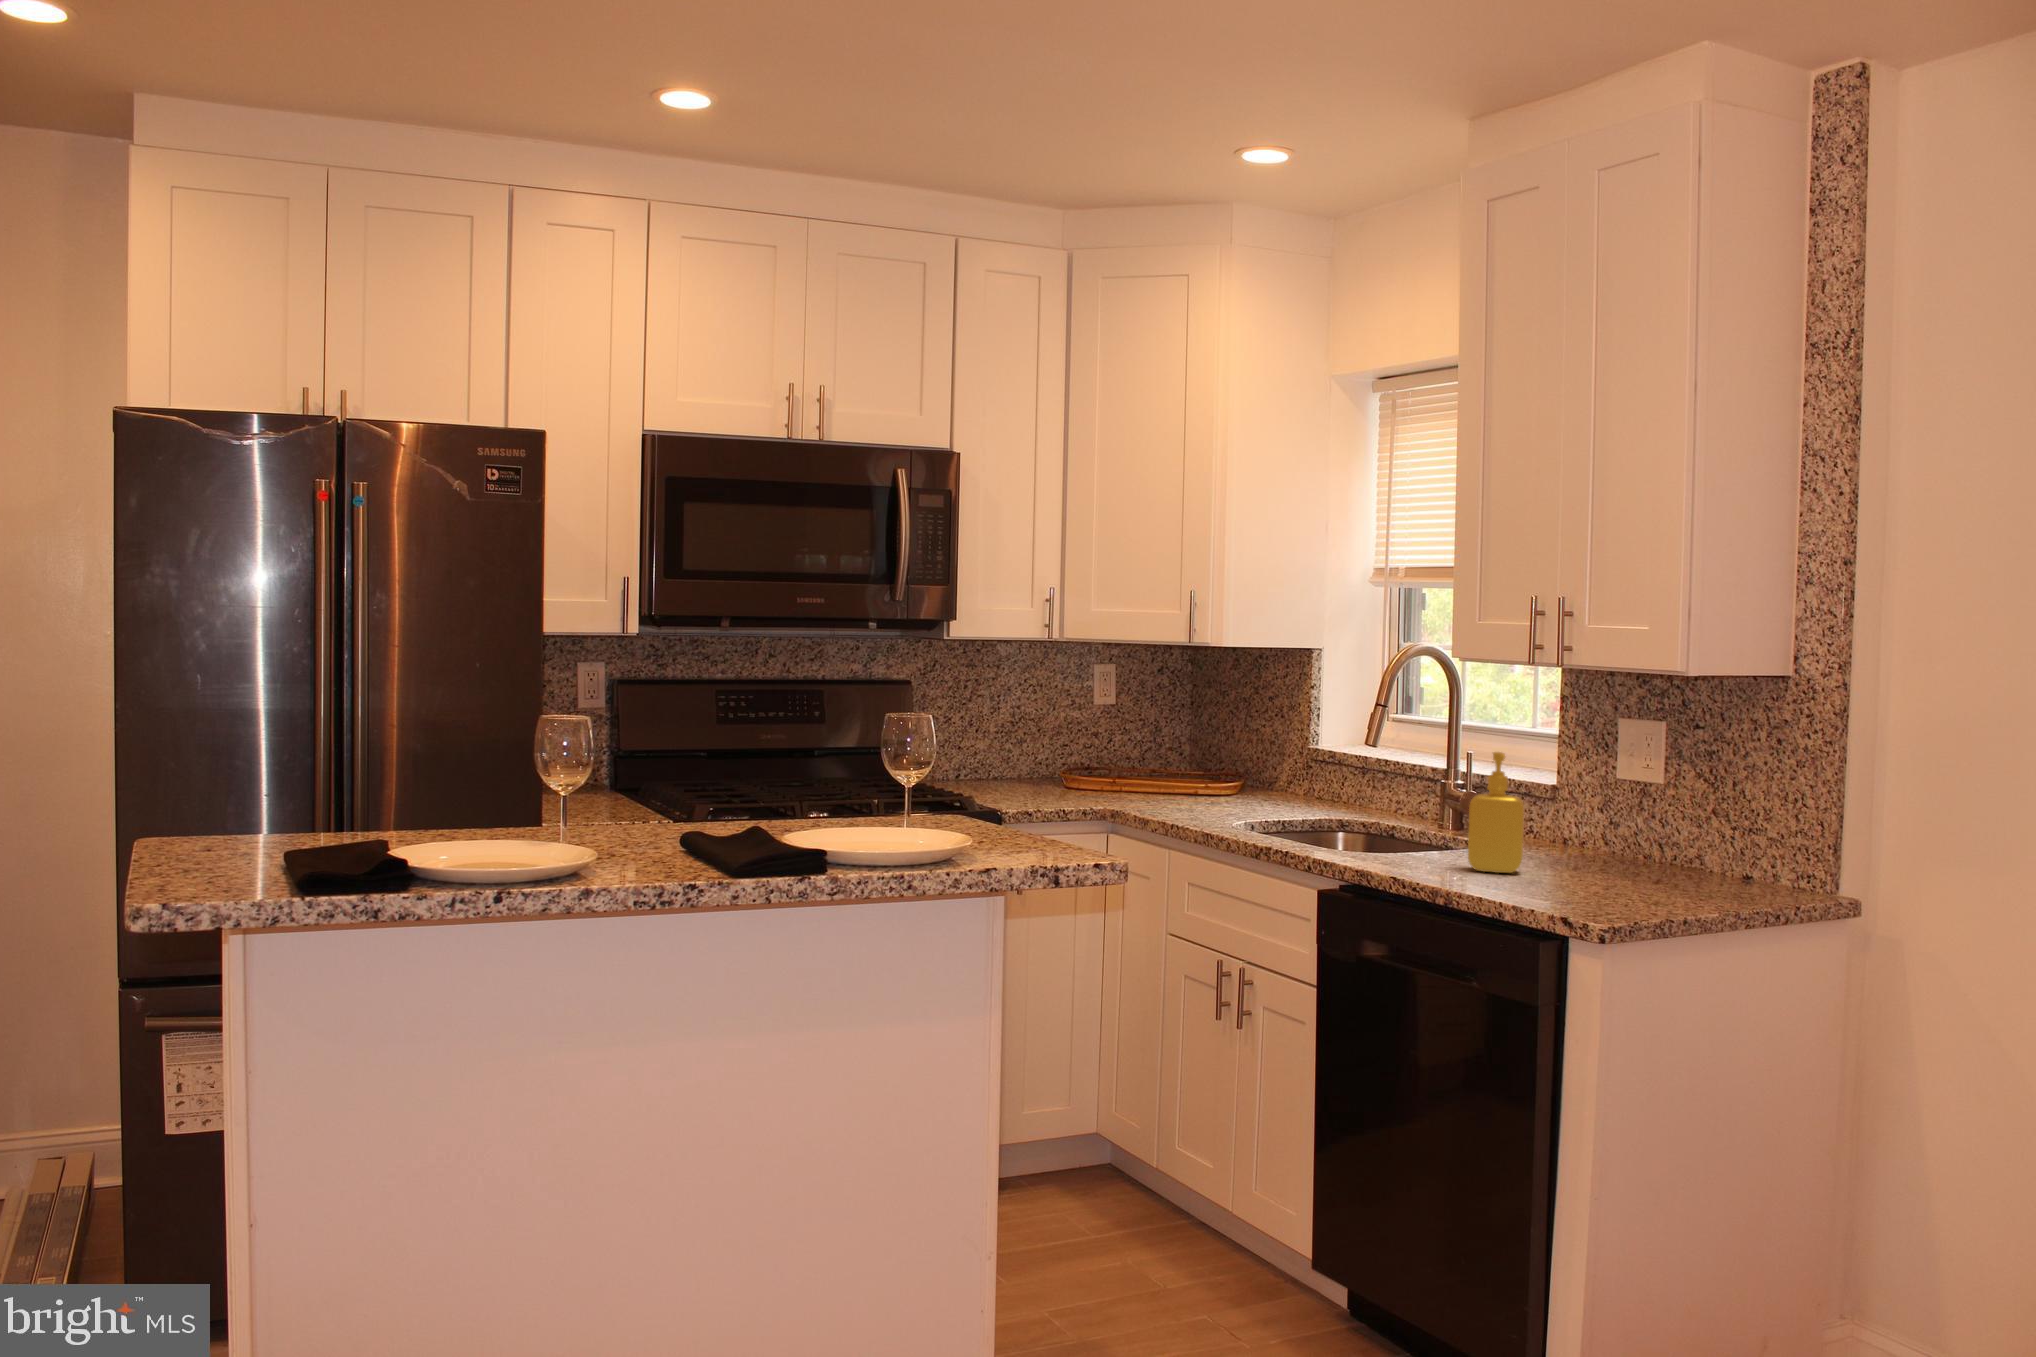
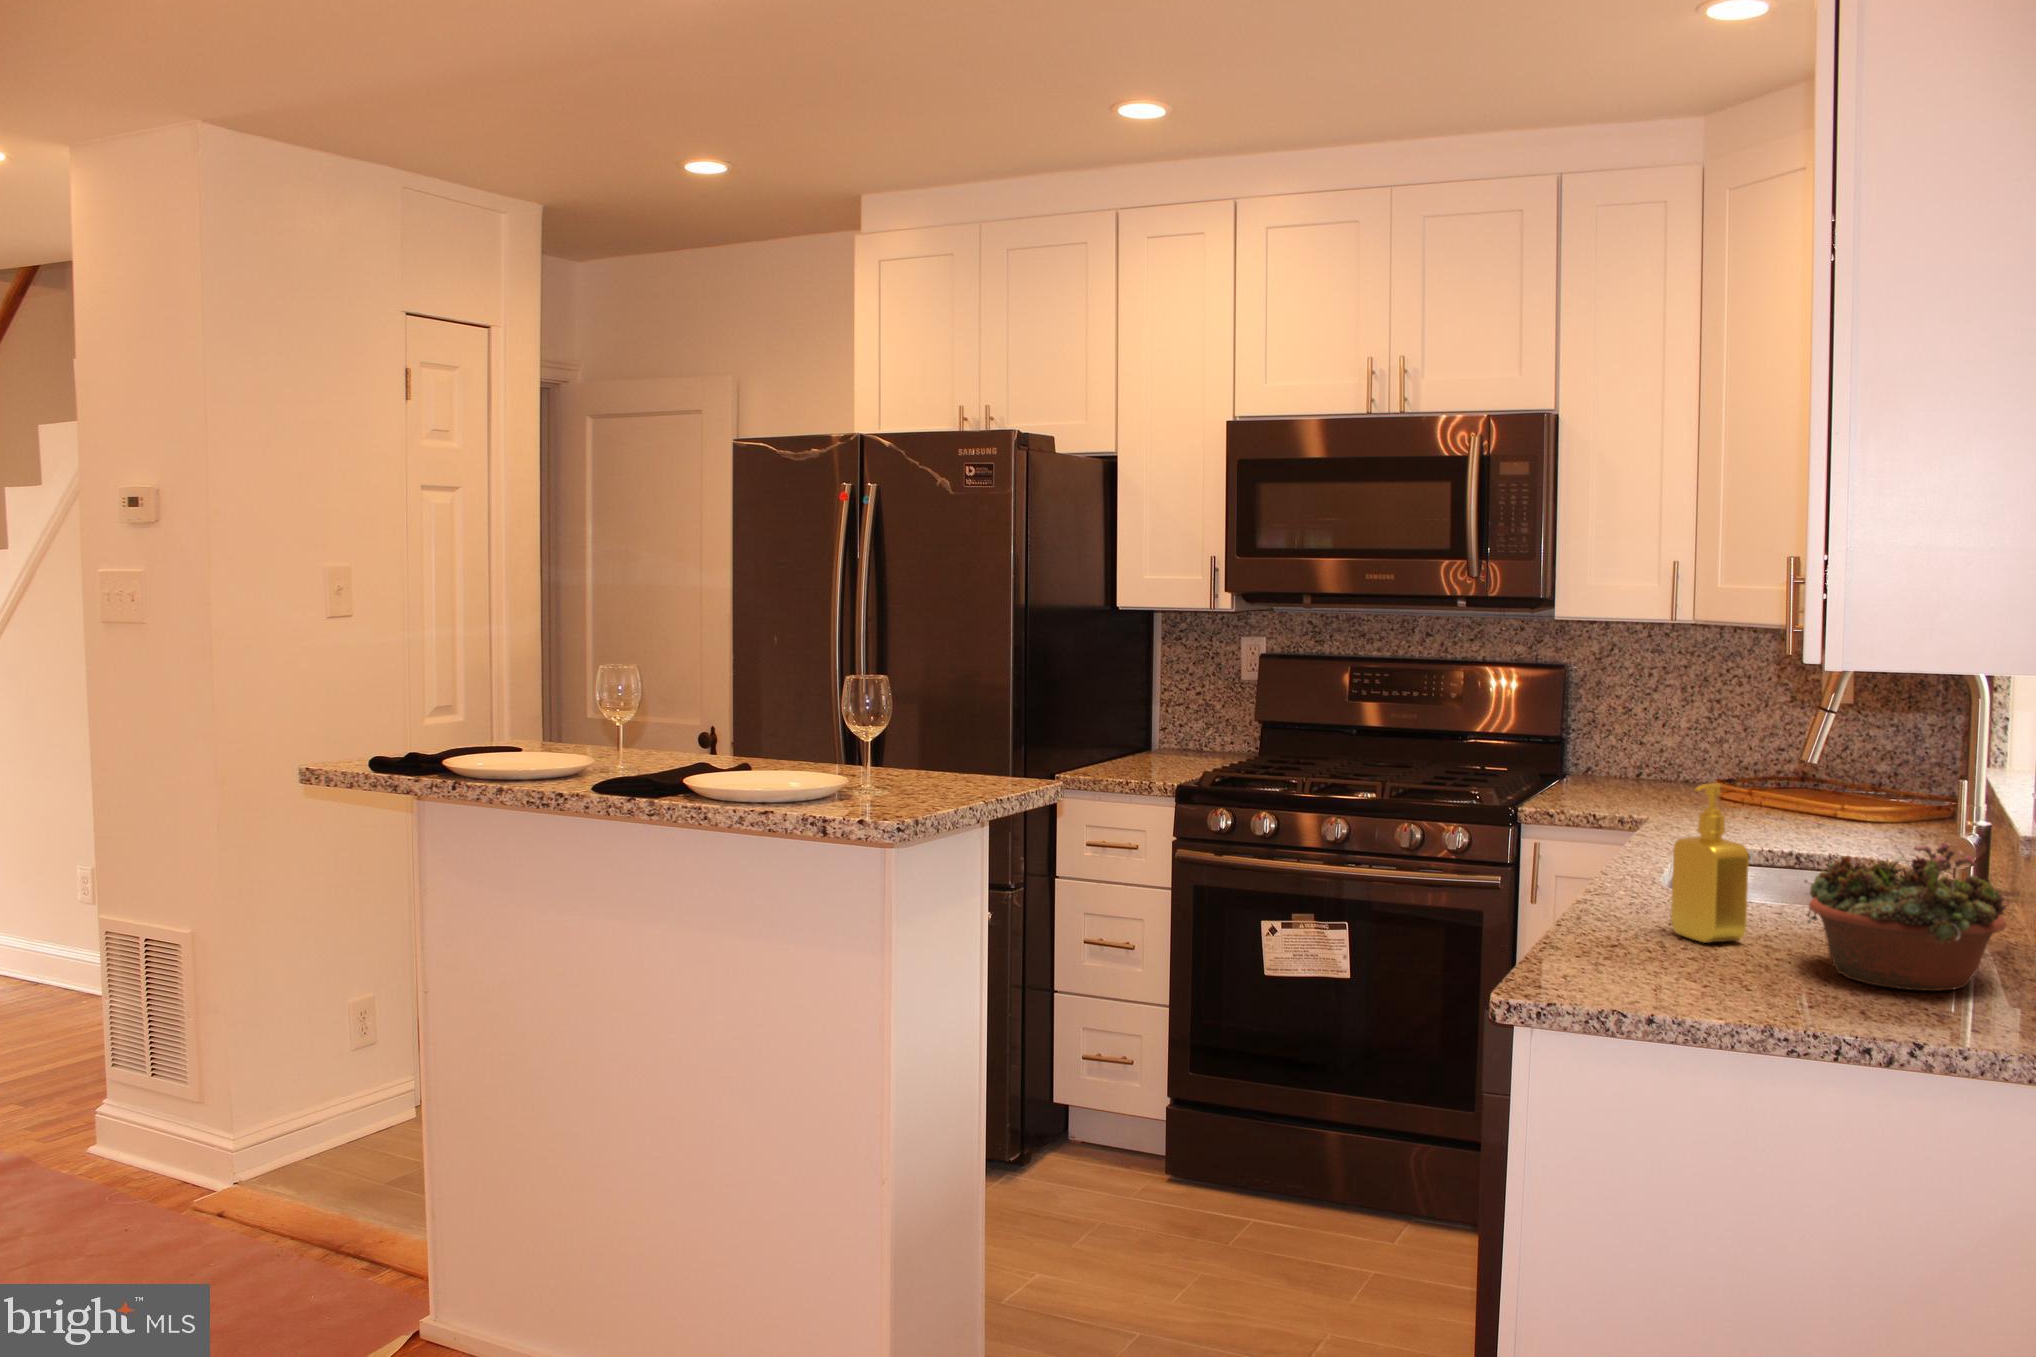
succulent planter: none [1575,777,1736,881] -> present [1805,844,2007,991]

